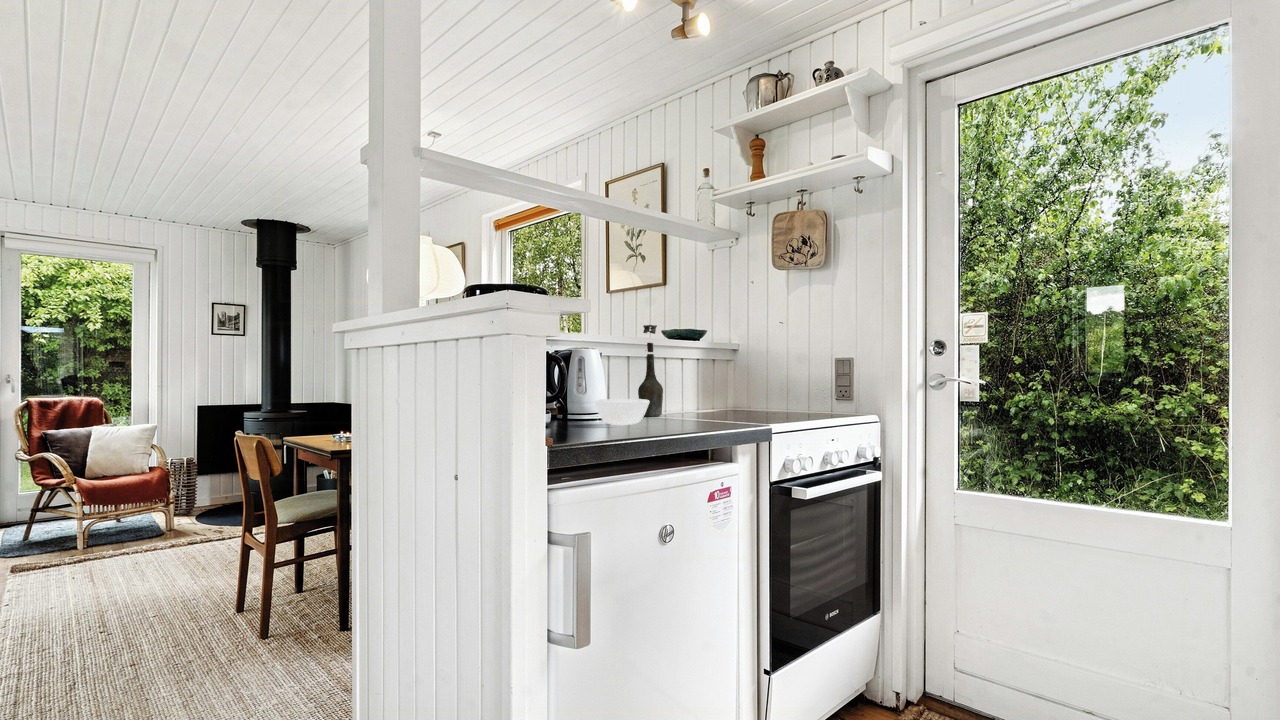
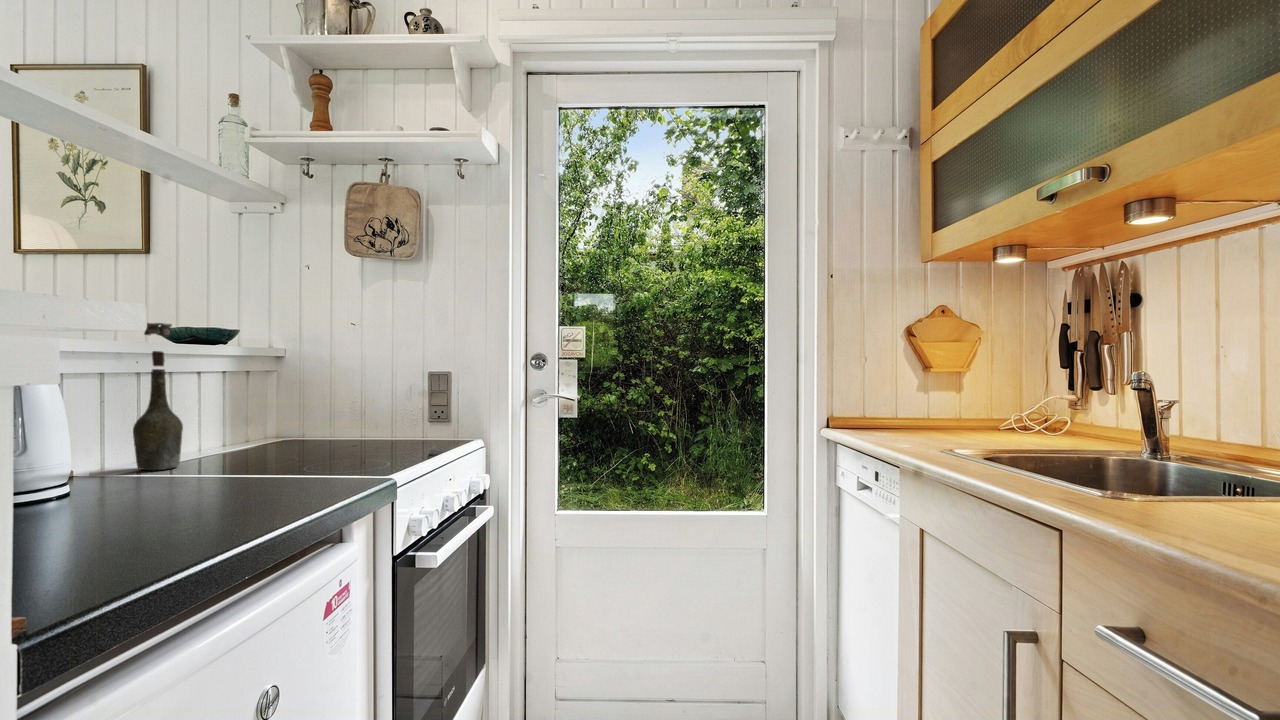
bowl: present [594,399,649,425] -> none [67,458,194,513]

